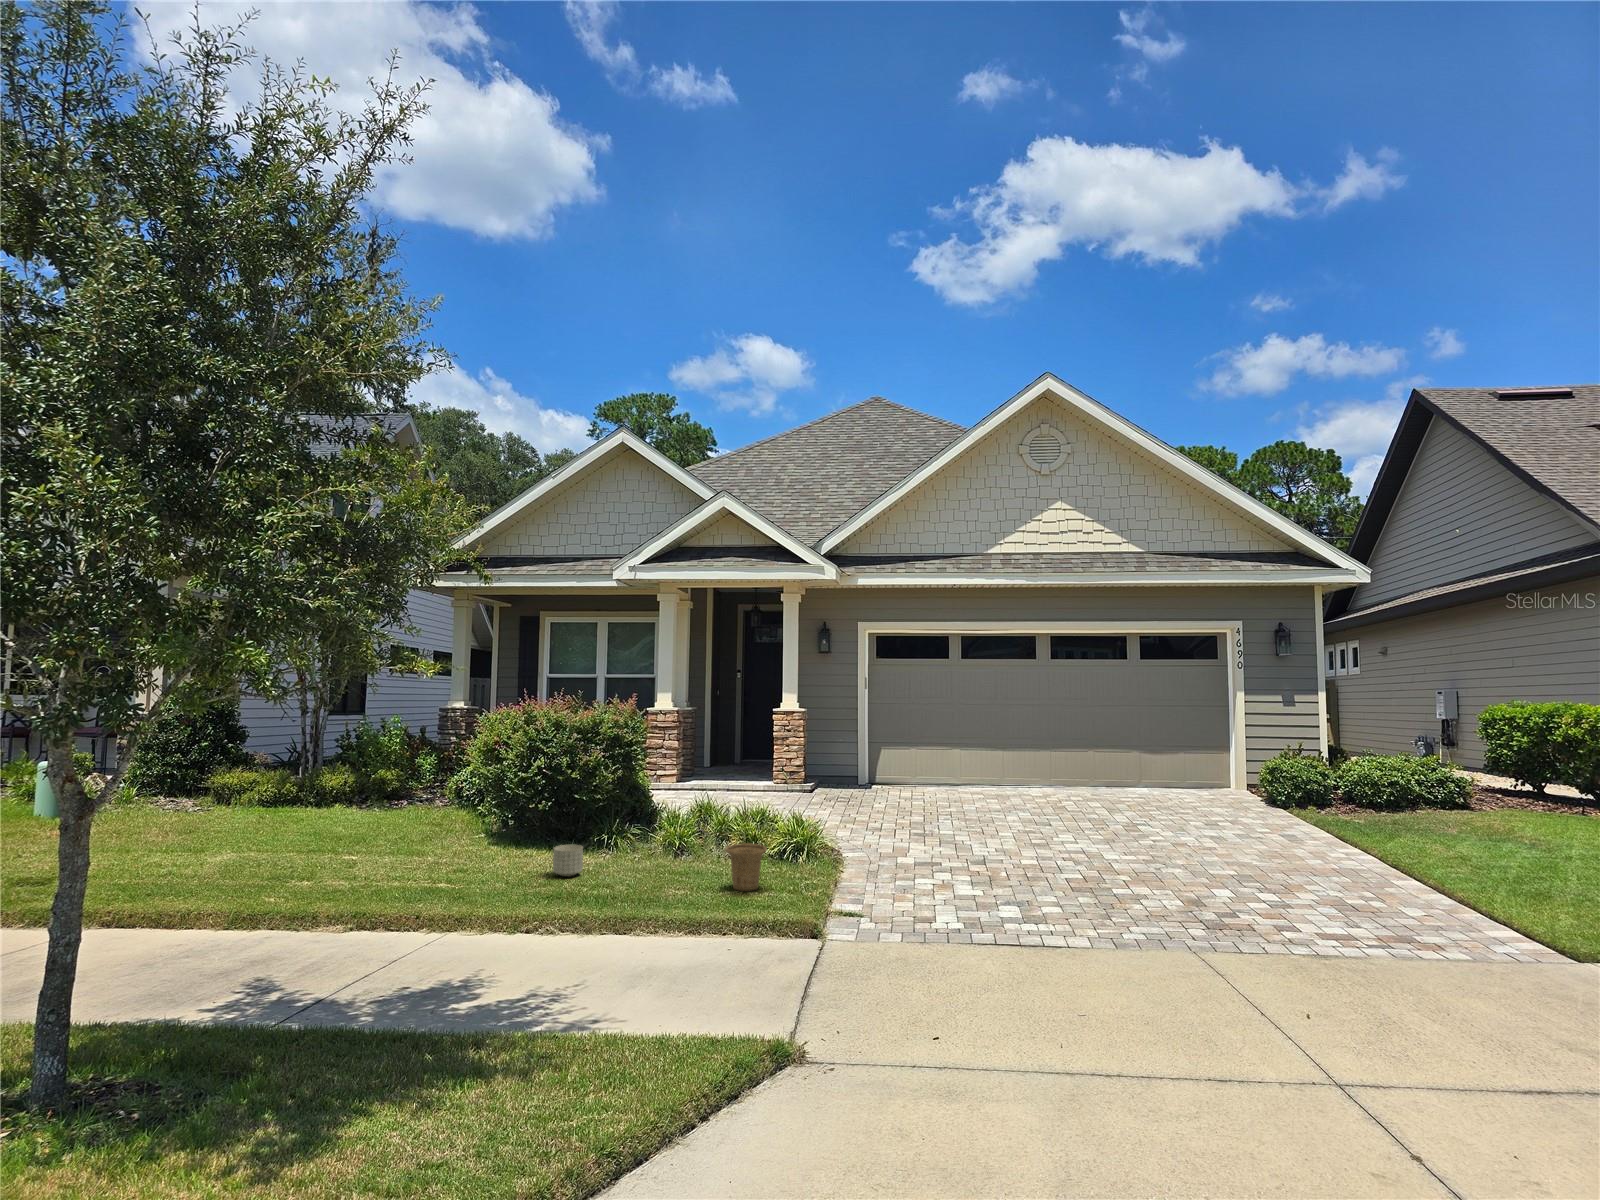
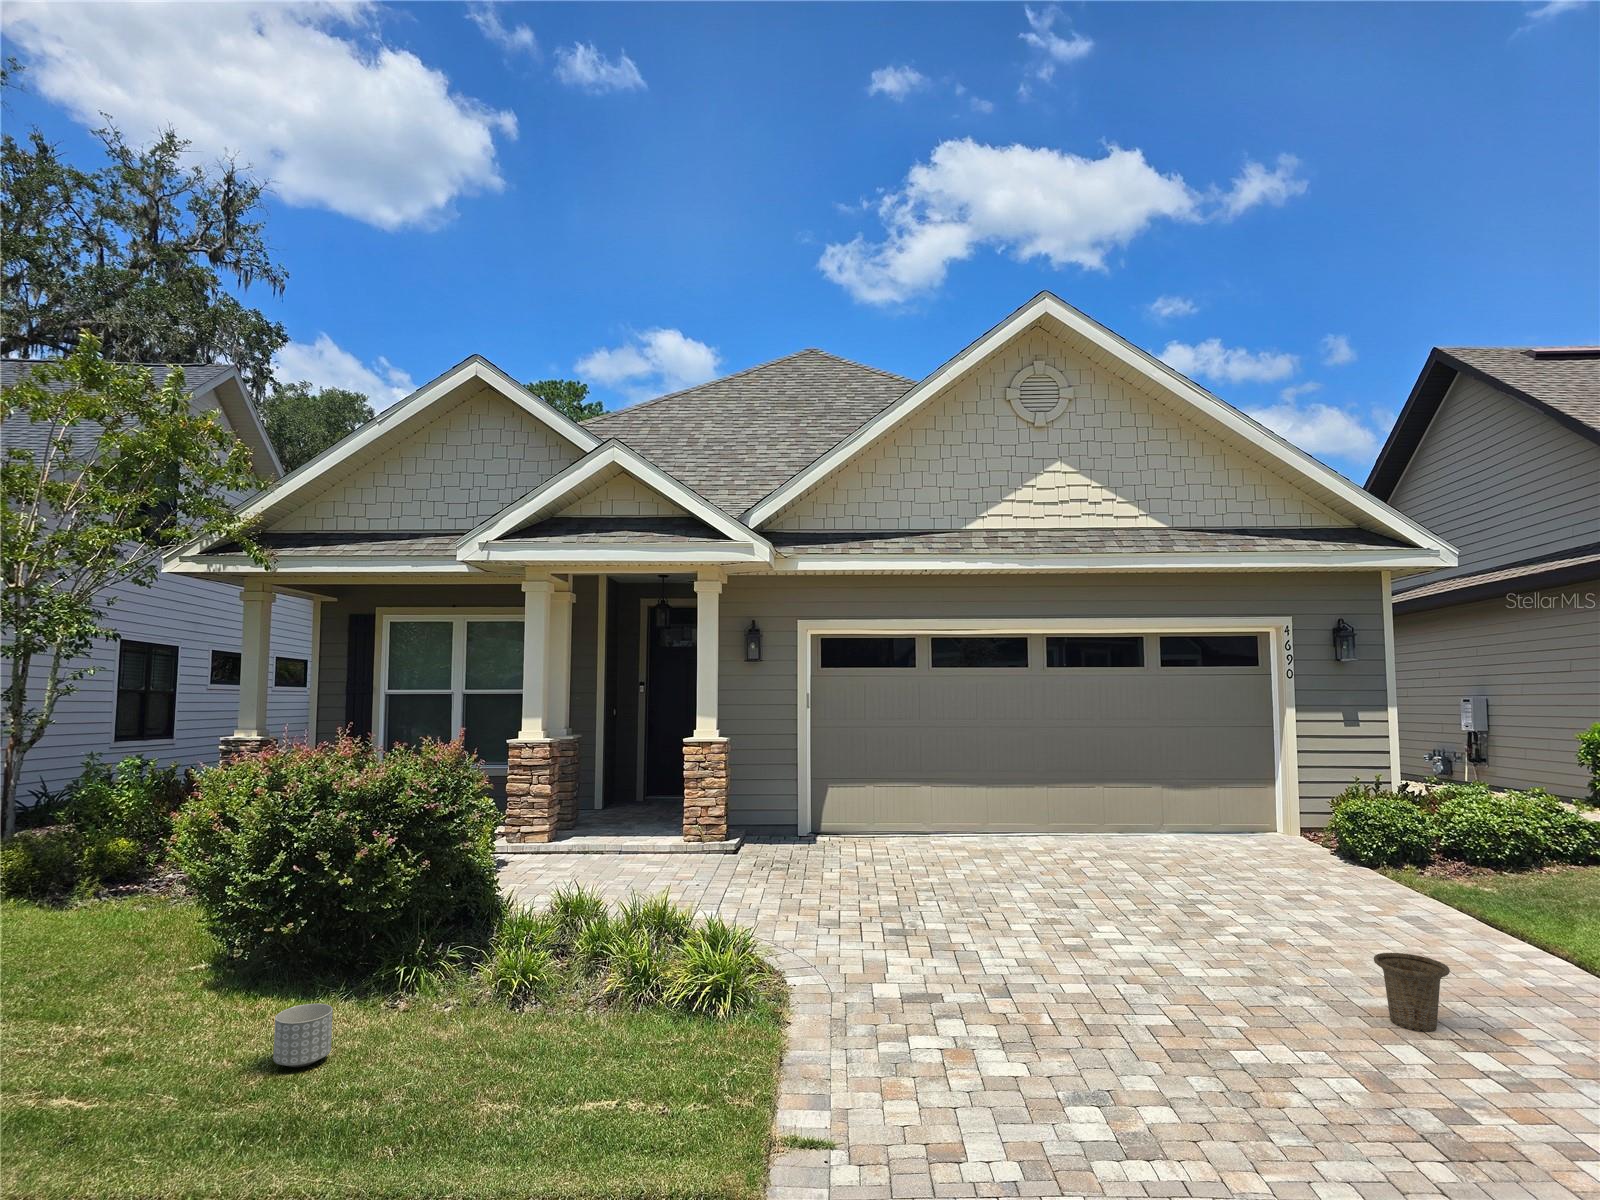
basket: present [725,843,767,891] -> present [1374,953,1450,1032]

